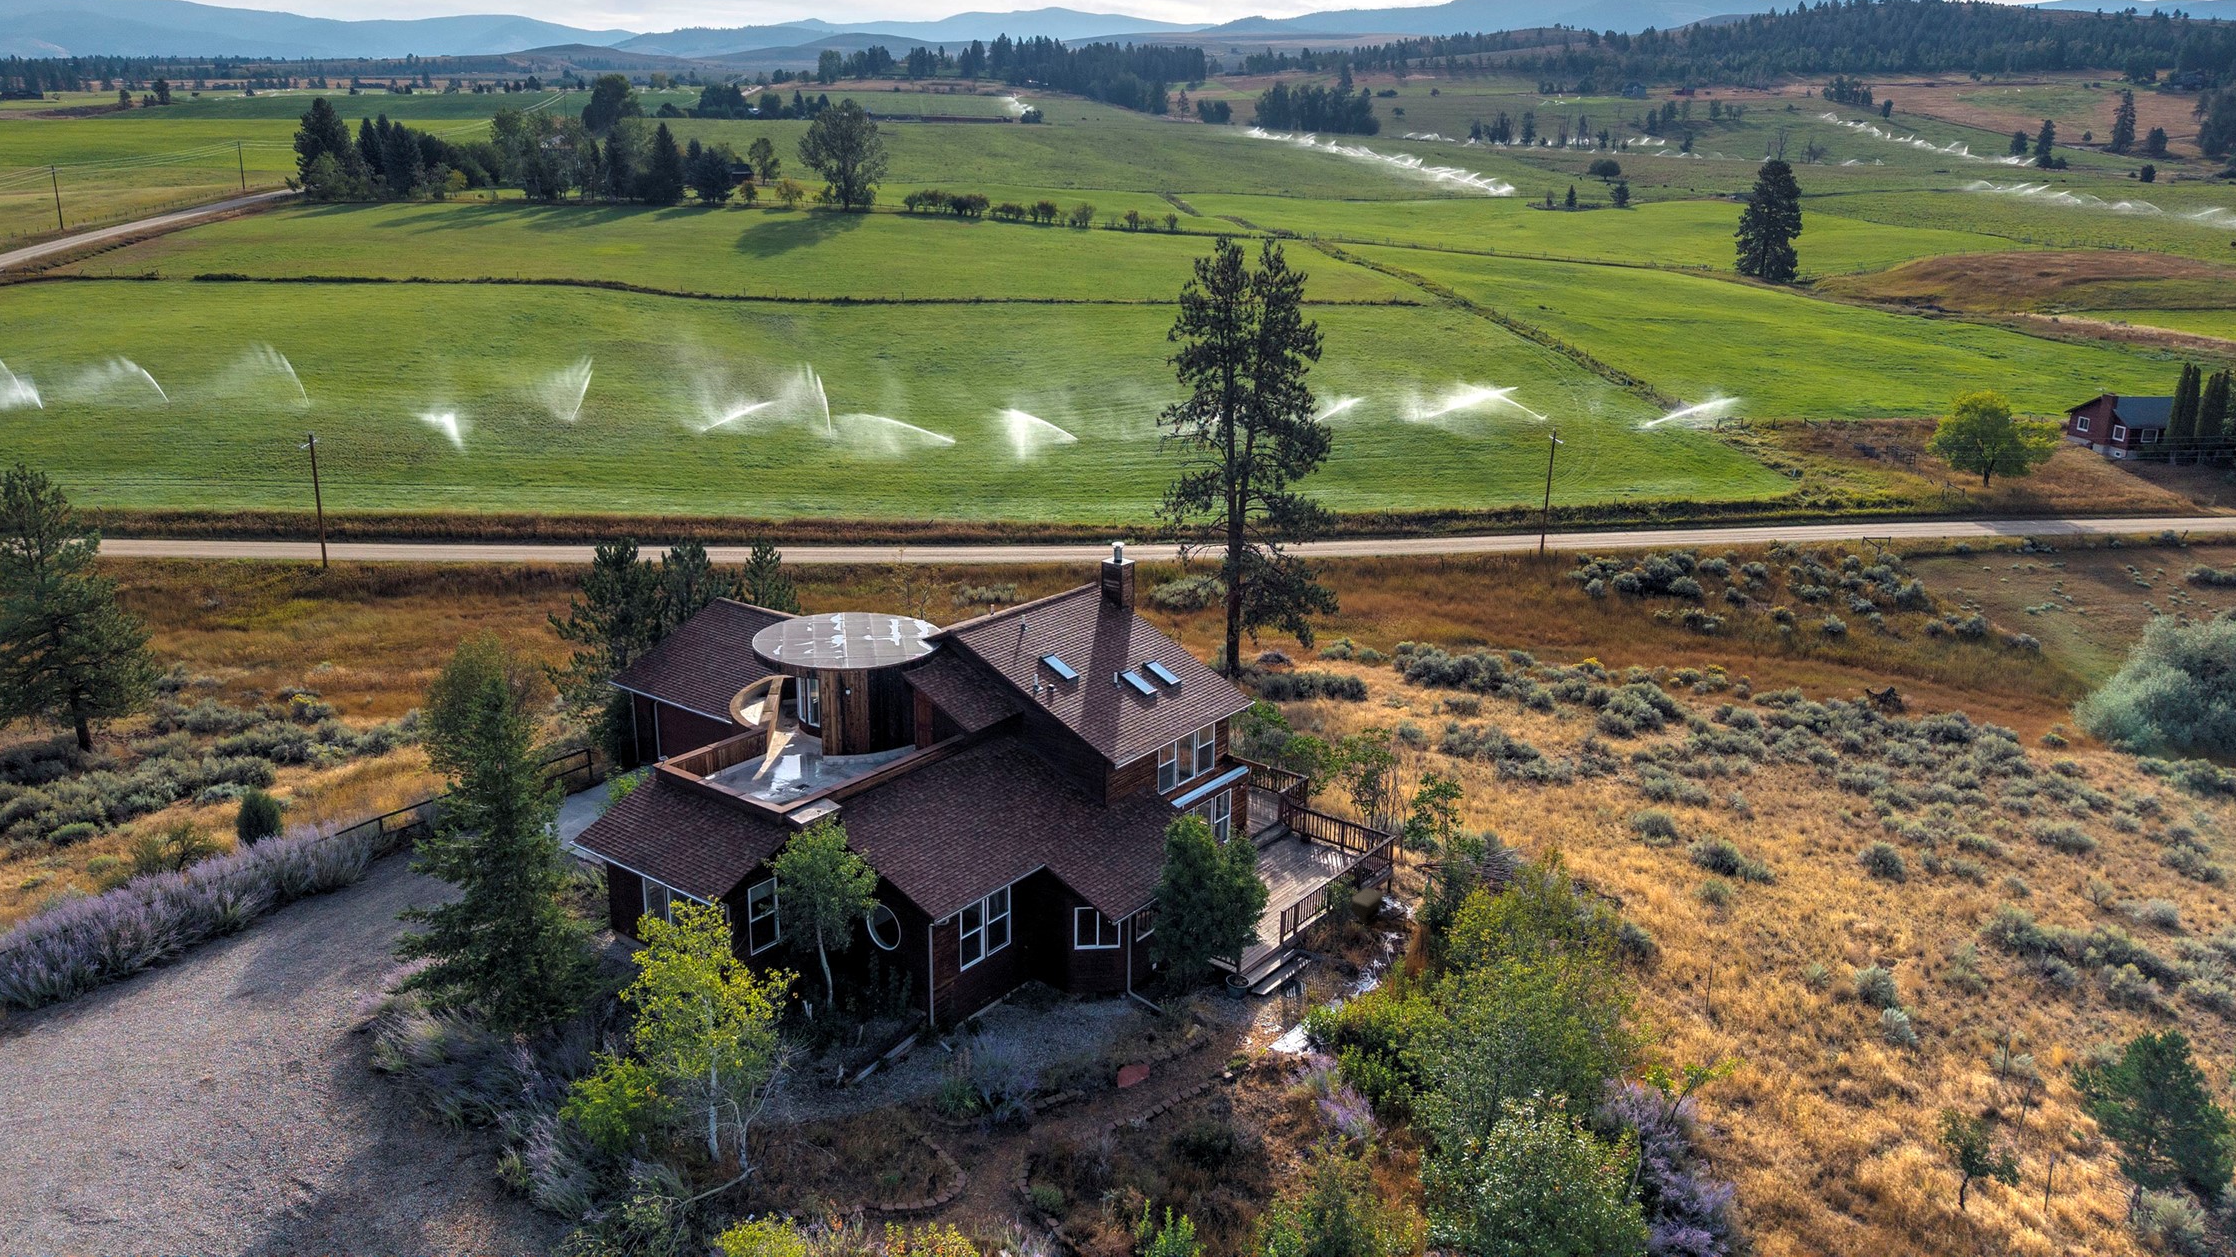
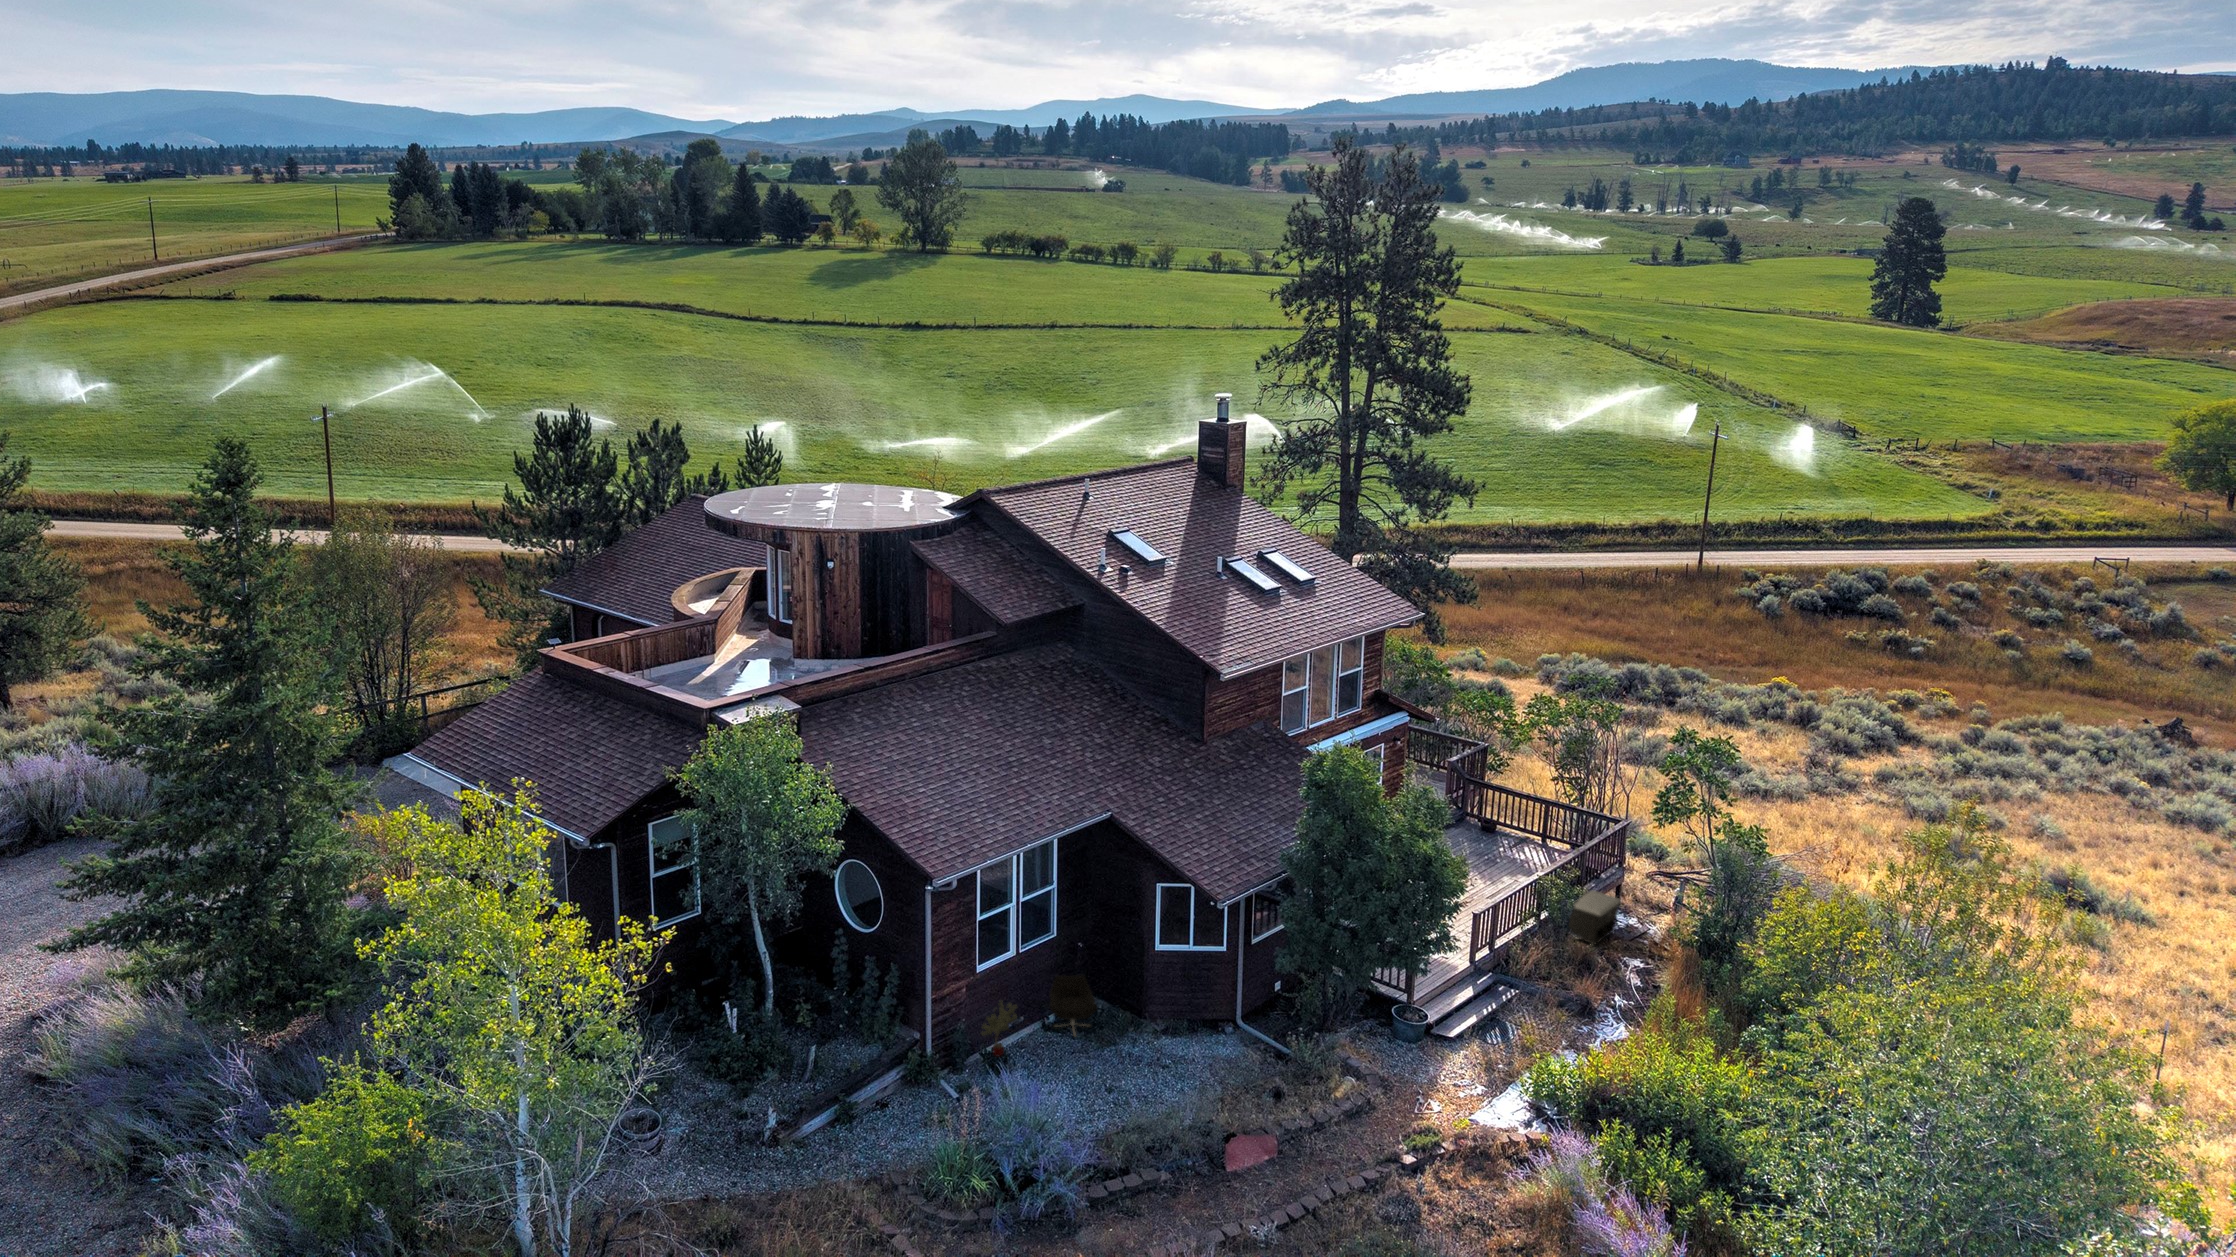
lounge chair: none [1008,968,1039,1008] -> present [1050,975,1097,1035]
potted tree: none [965,989,988,1025] -> present [982,1002,1017,1056]

